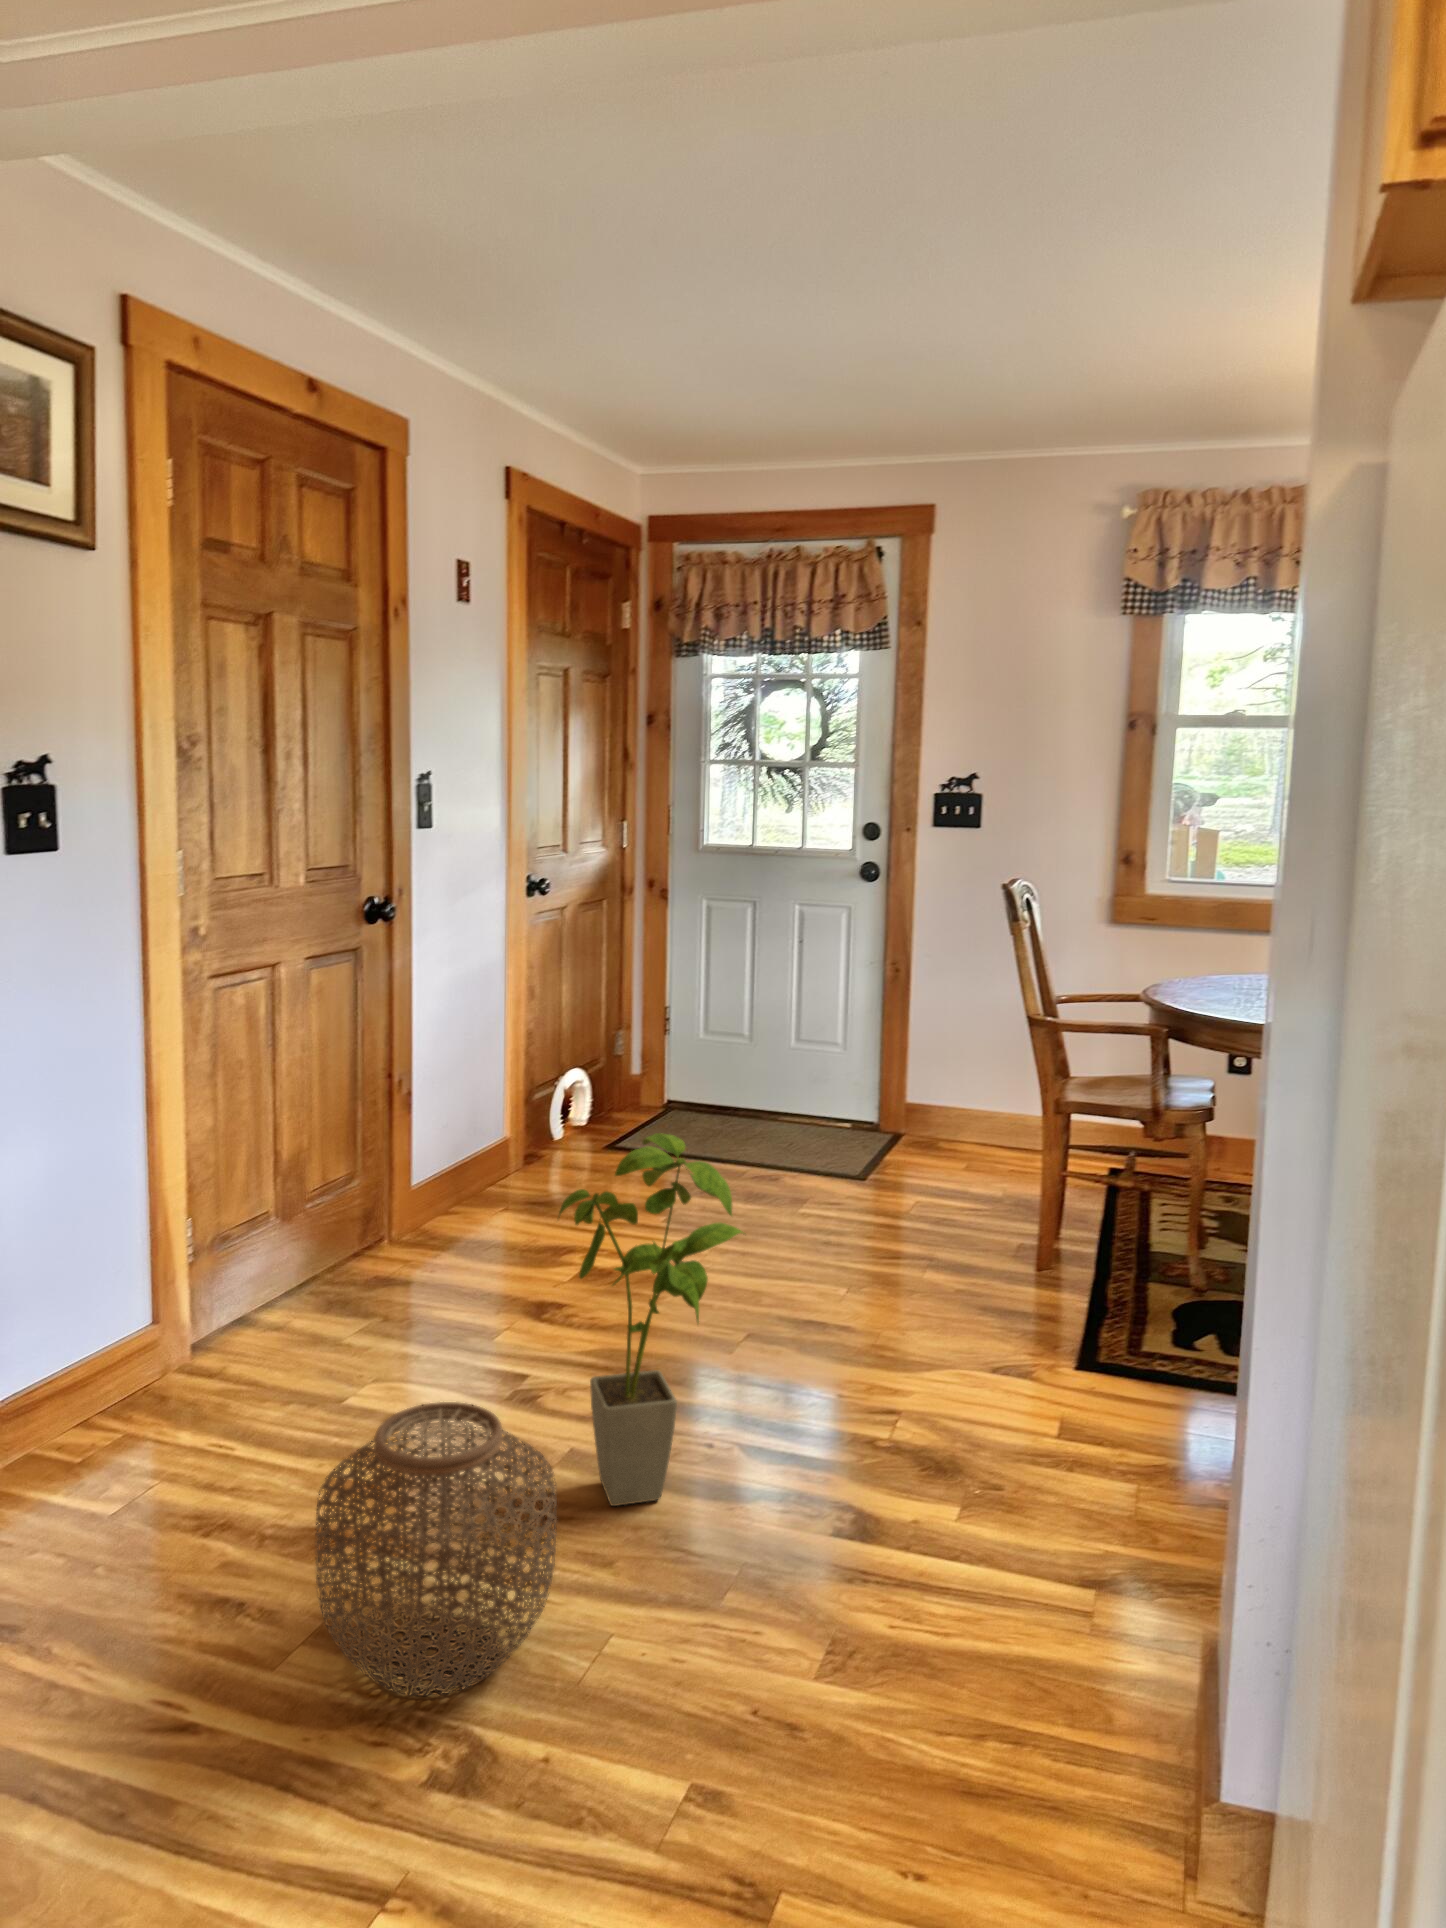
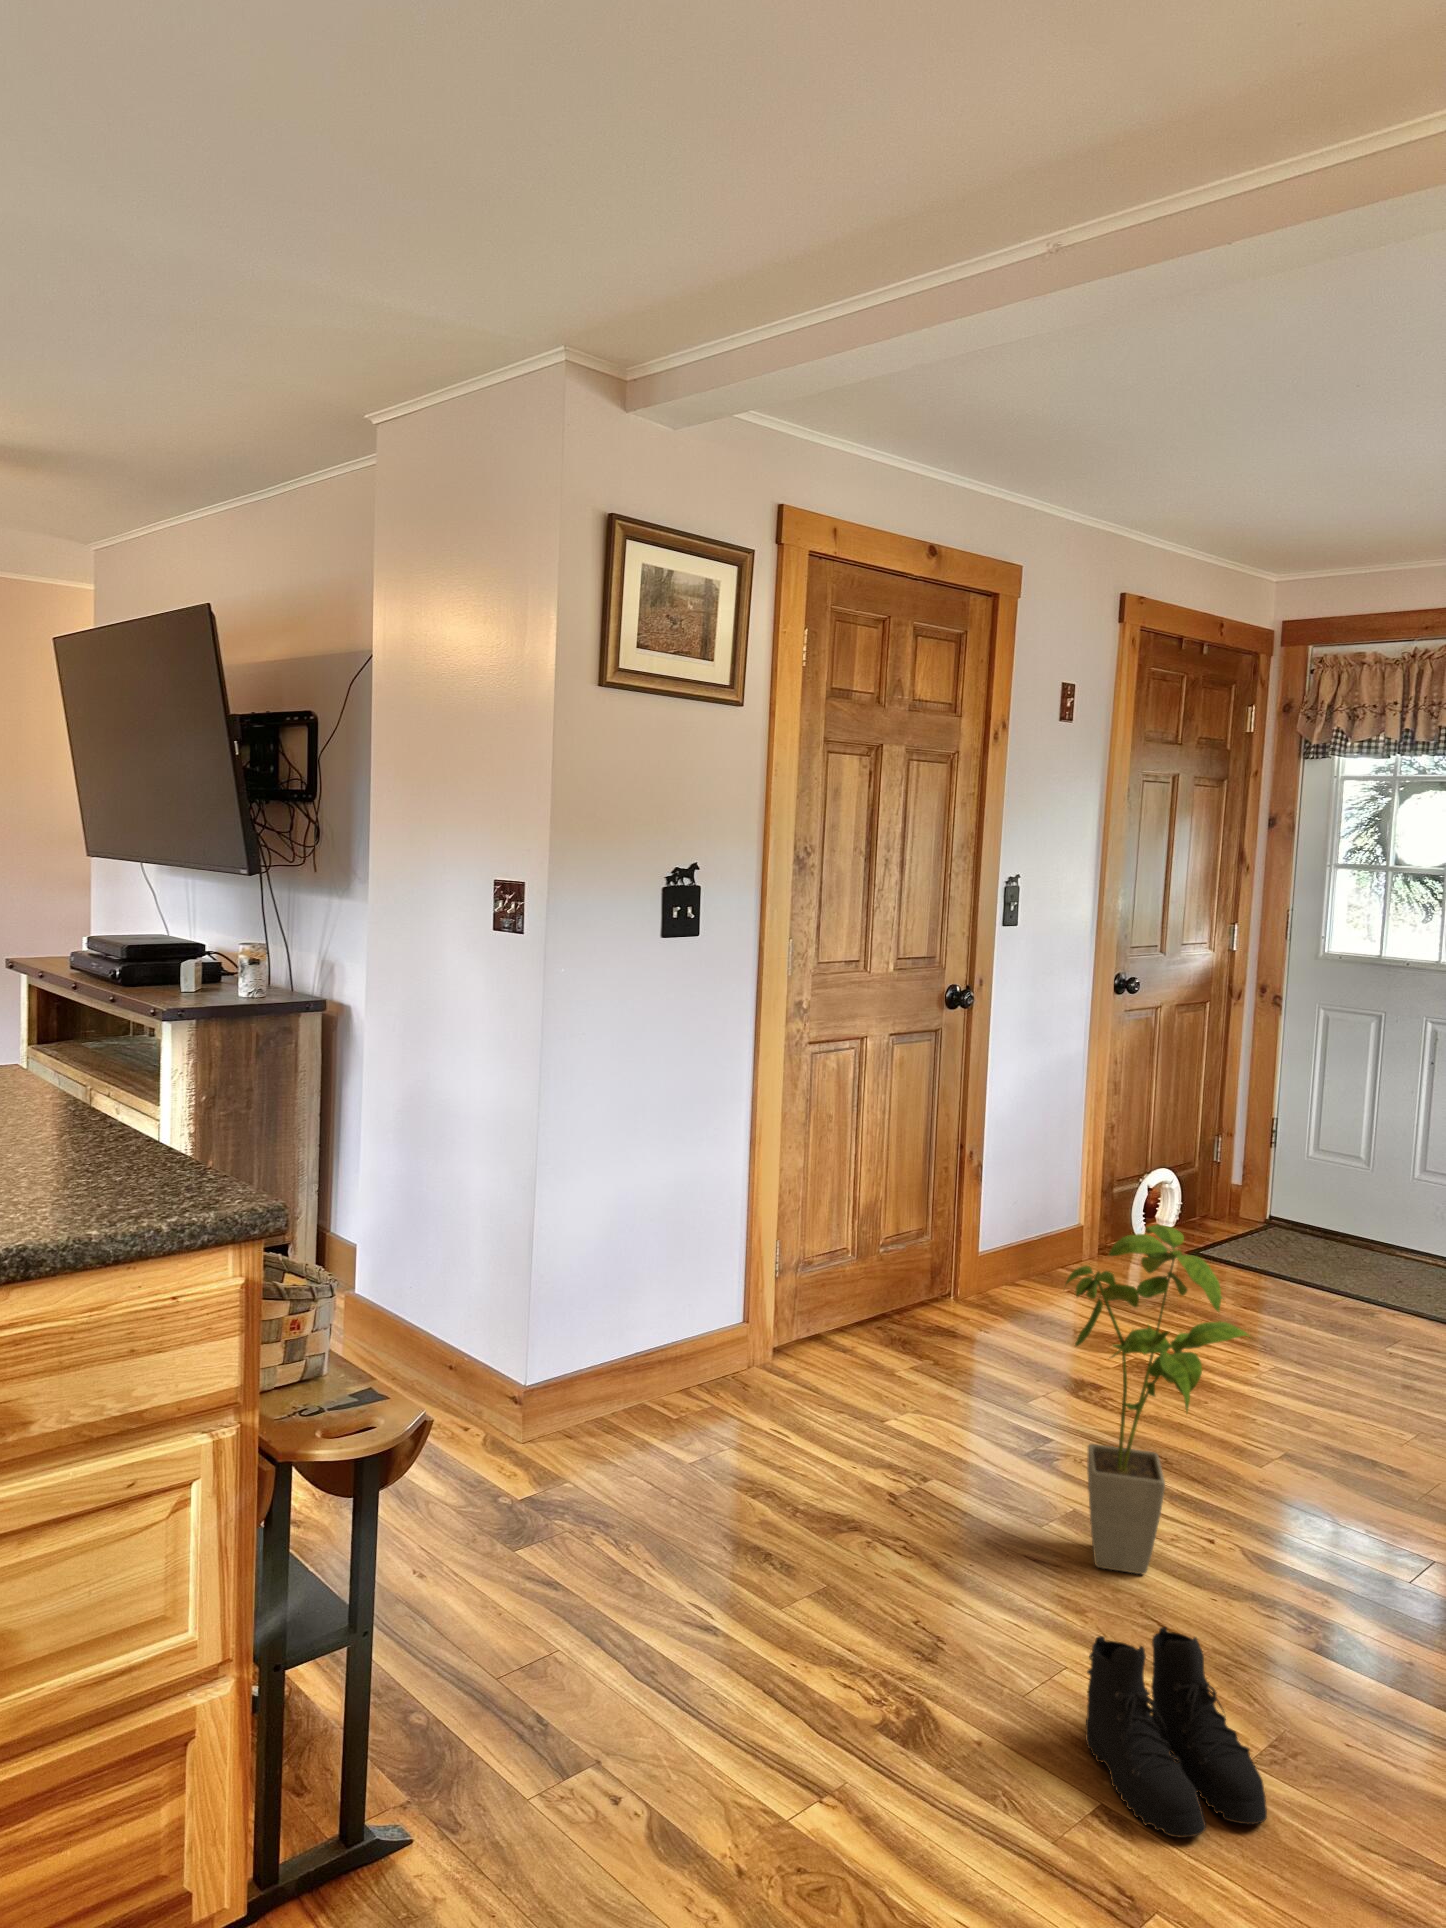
woven basket: present [316,1402,557,1696] -> none [817,1419,1019,1667]
boots: none [652,1561,847,1789] -> present [1086,1627,1267,1838]

